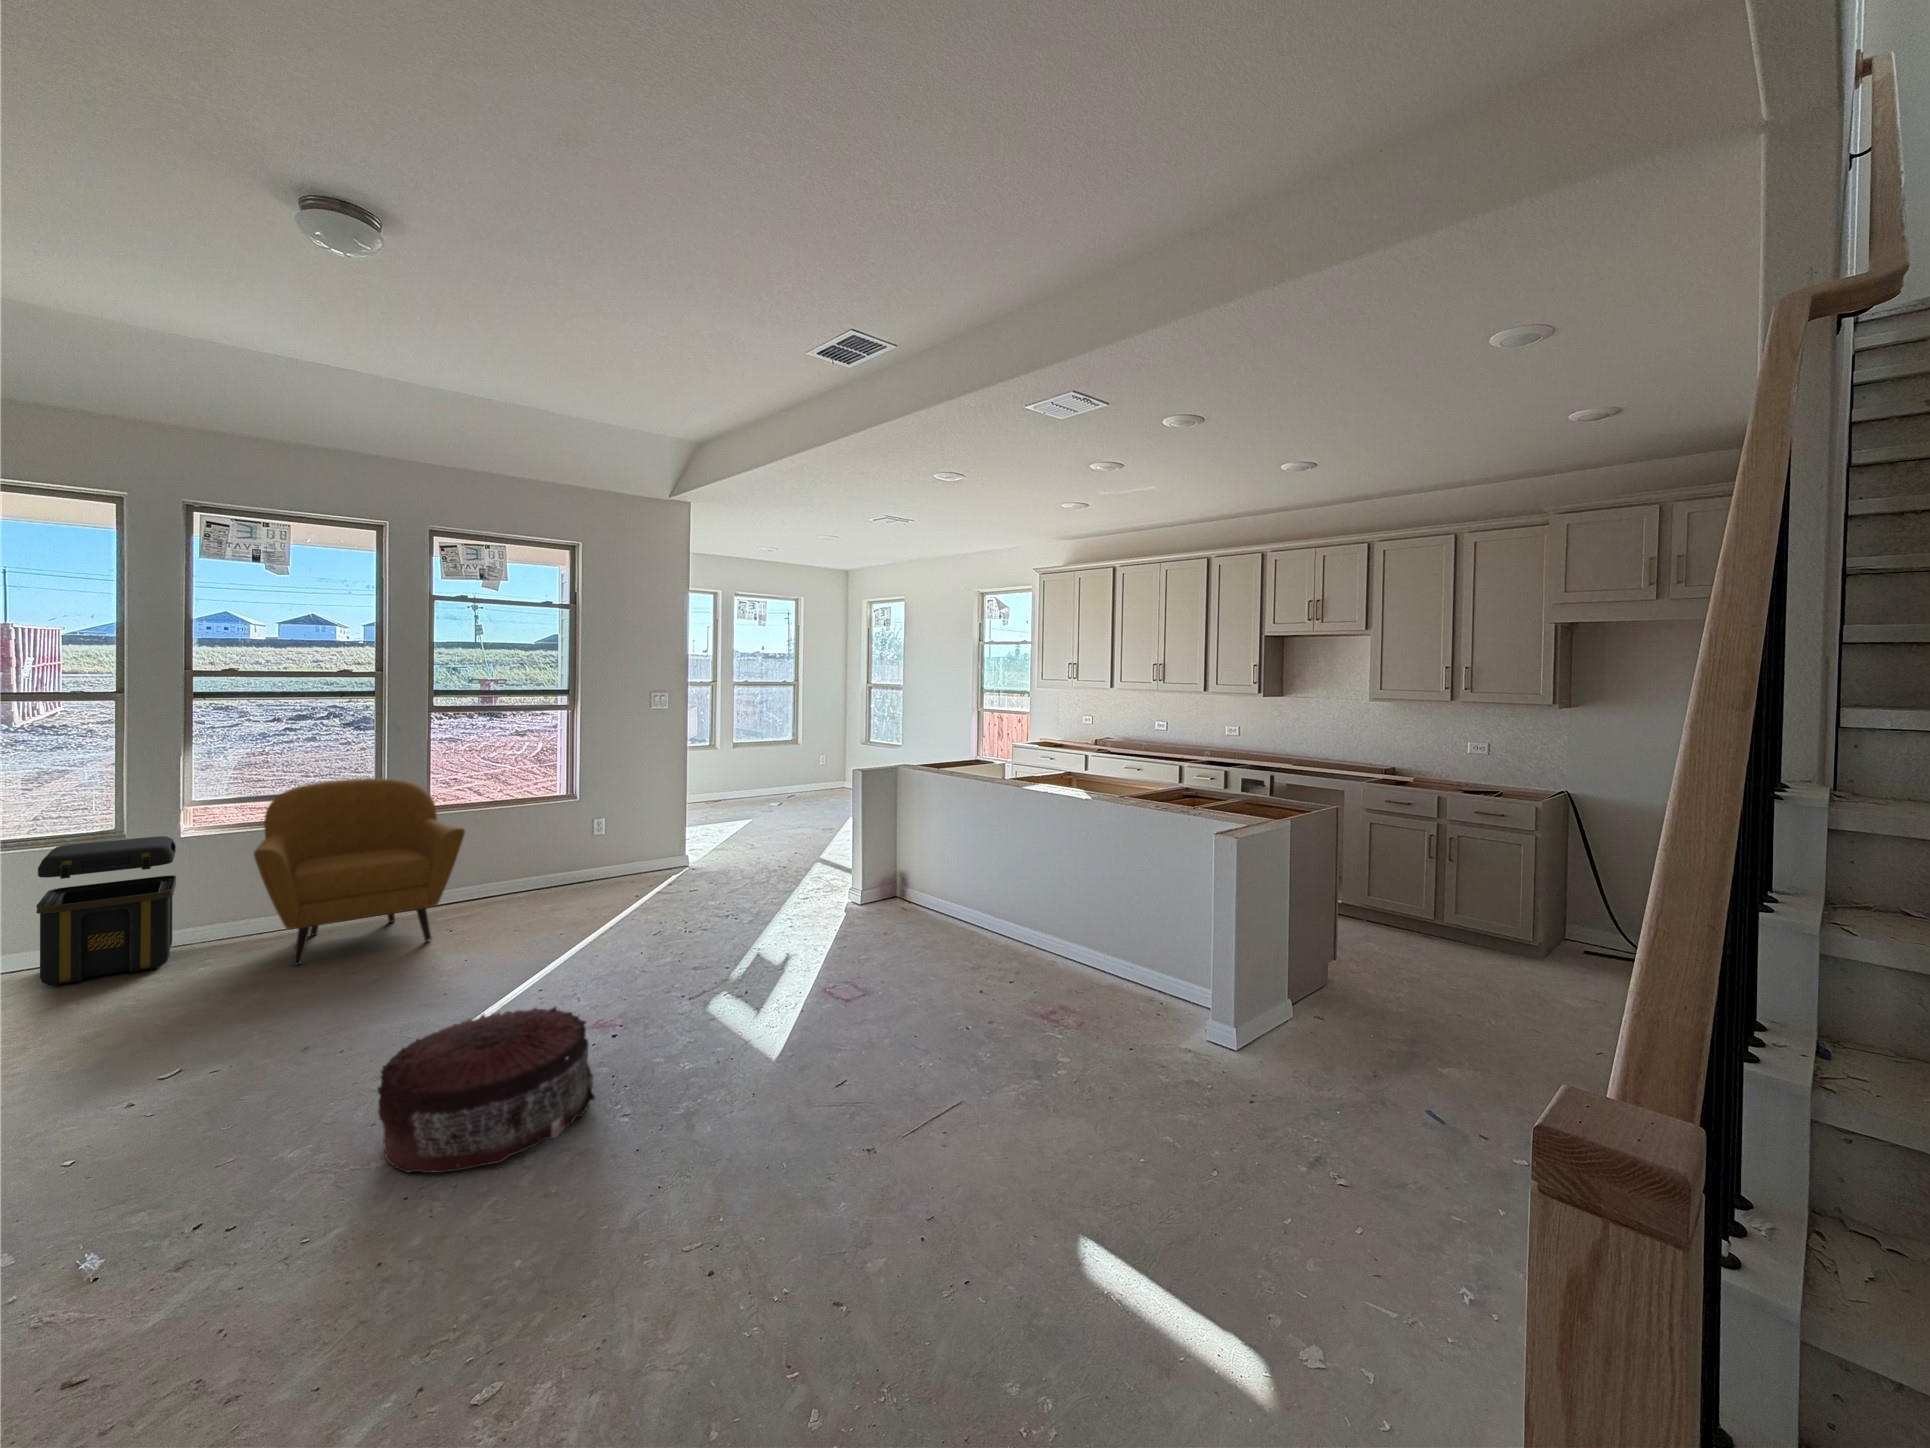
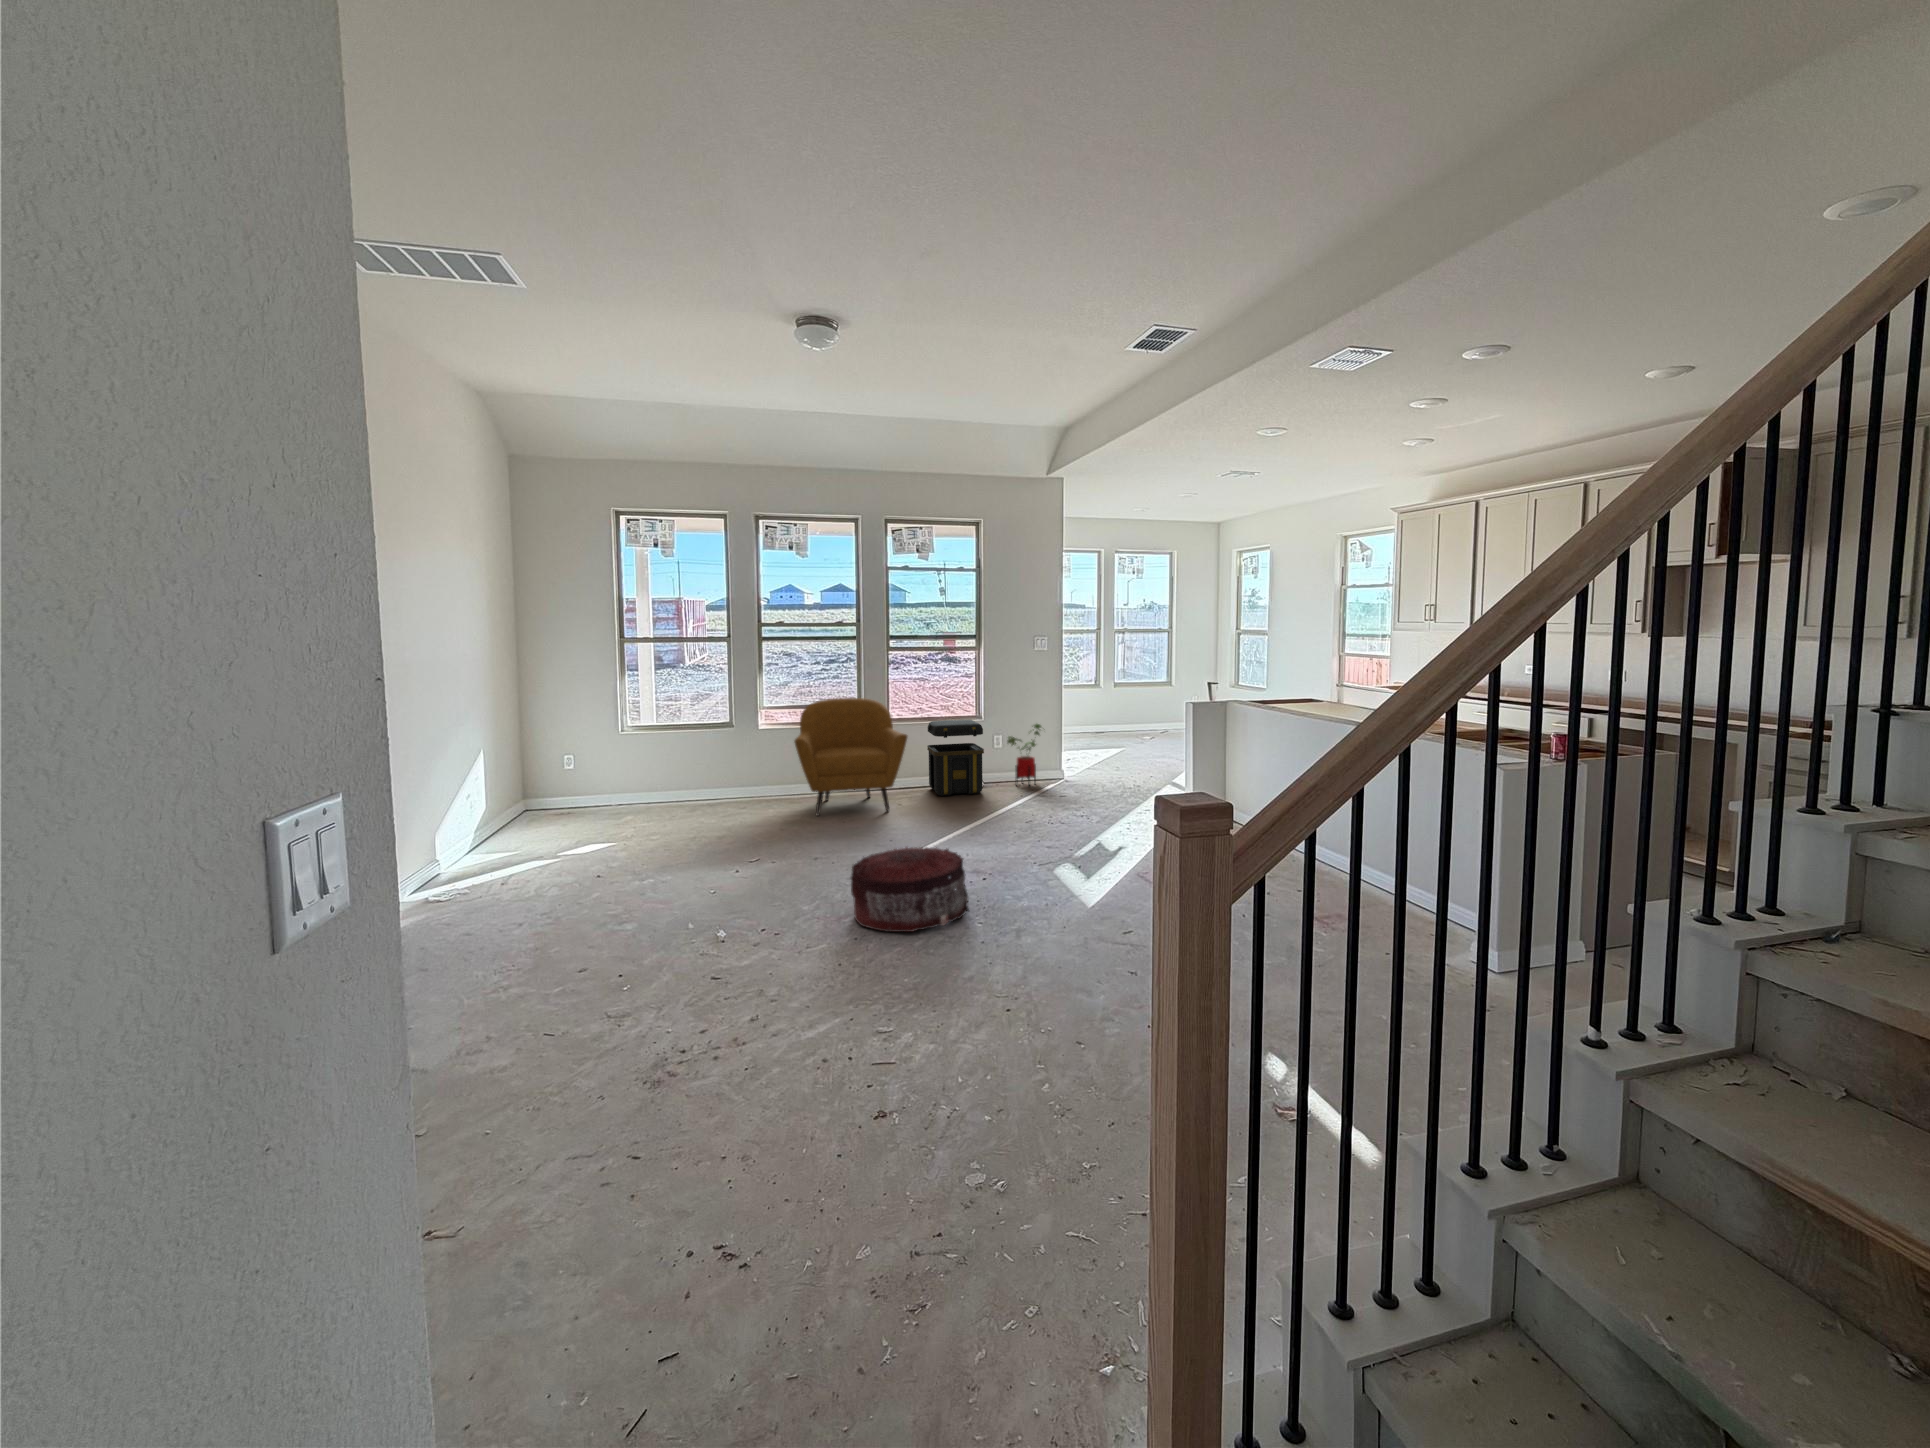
house plant: none [611,799,664,880] -> present [1007,724,1041,784]
toolbox: present [36,836,176,985] -> present [927,720,984,796]

